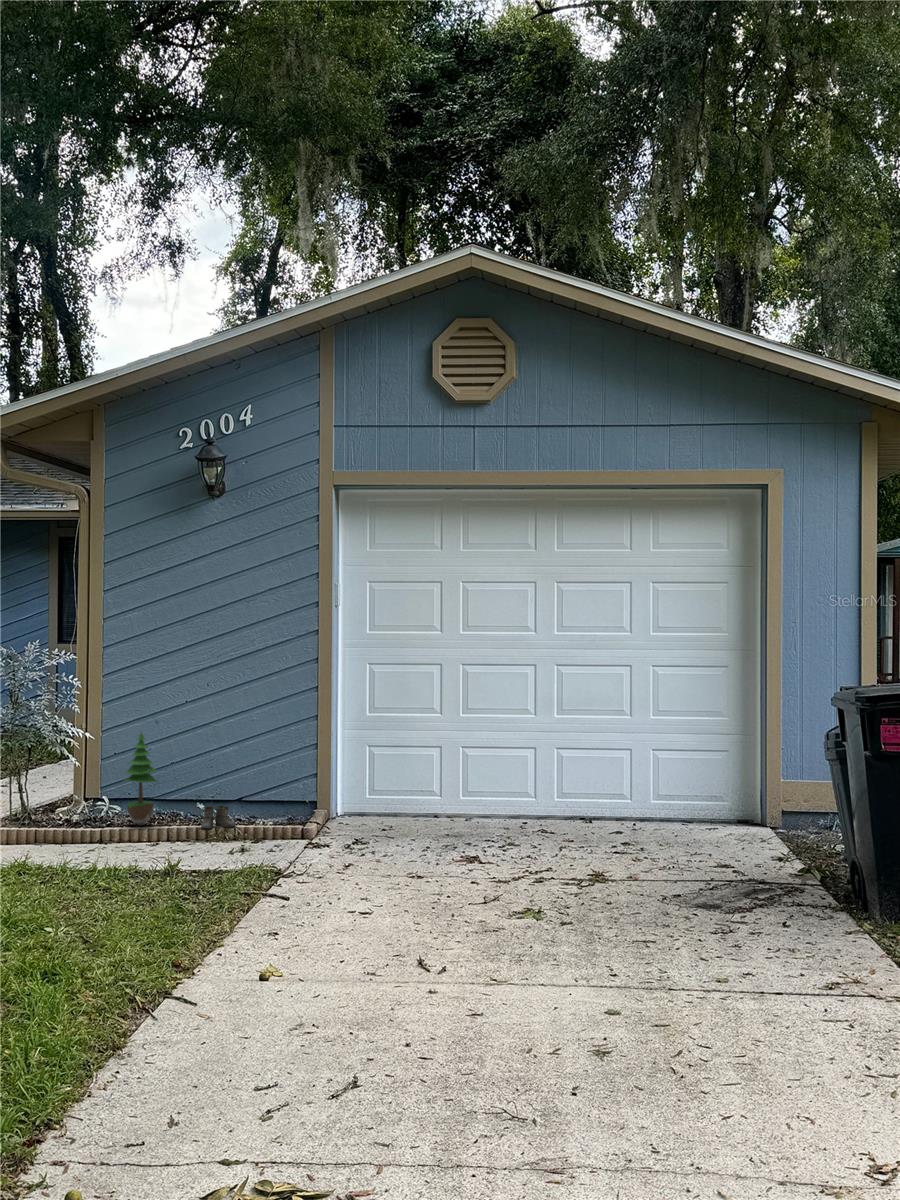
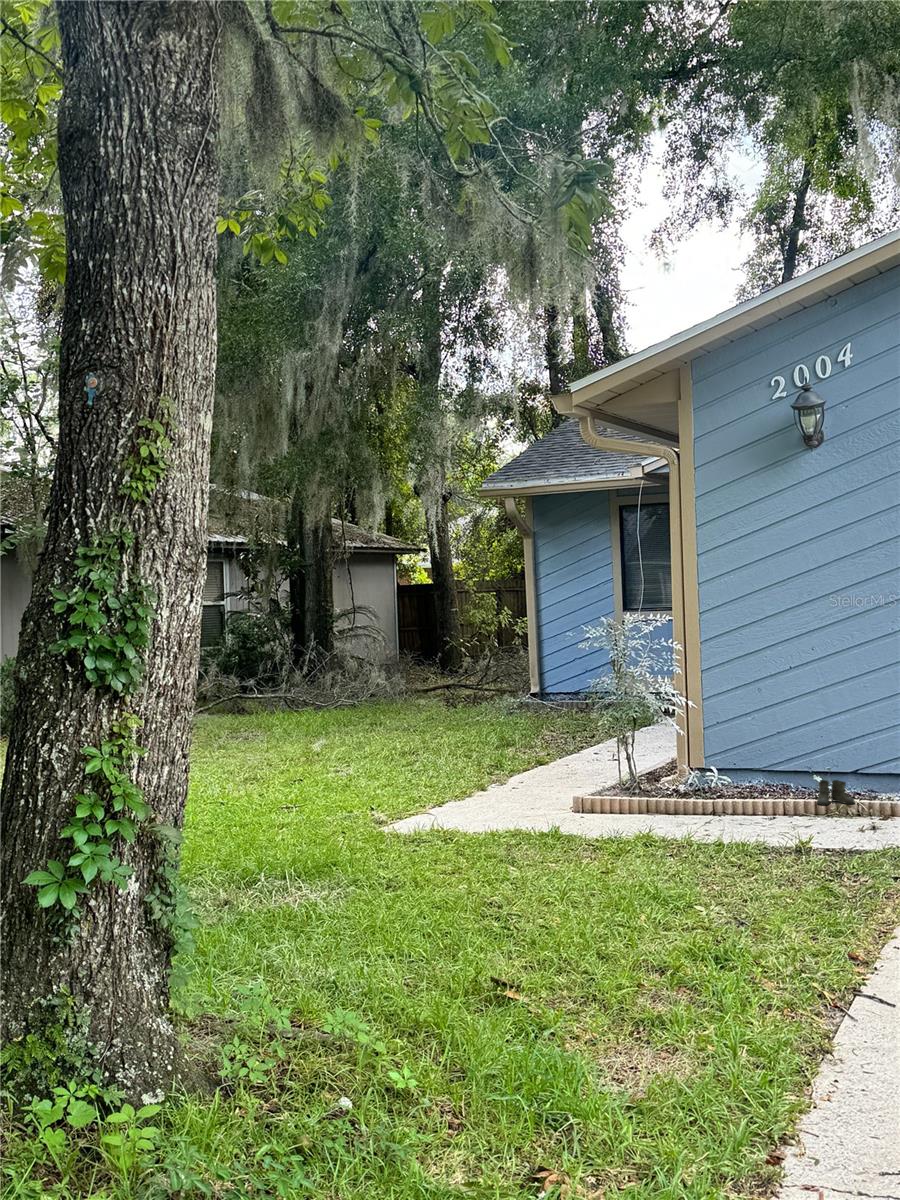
potted tree: present [124,733,157,826] -> none [729,700,766,798]

